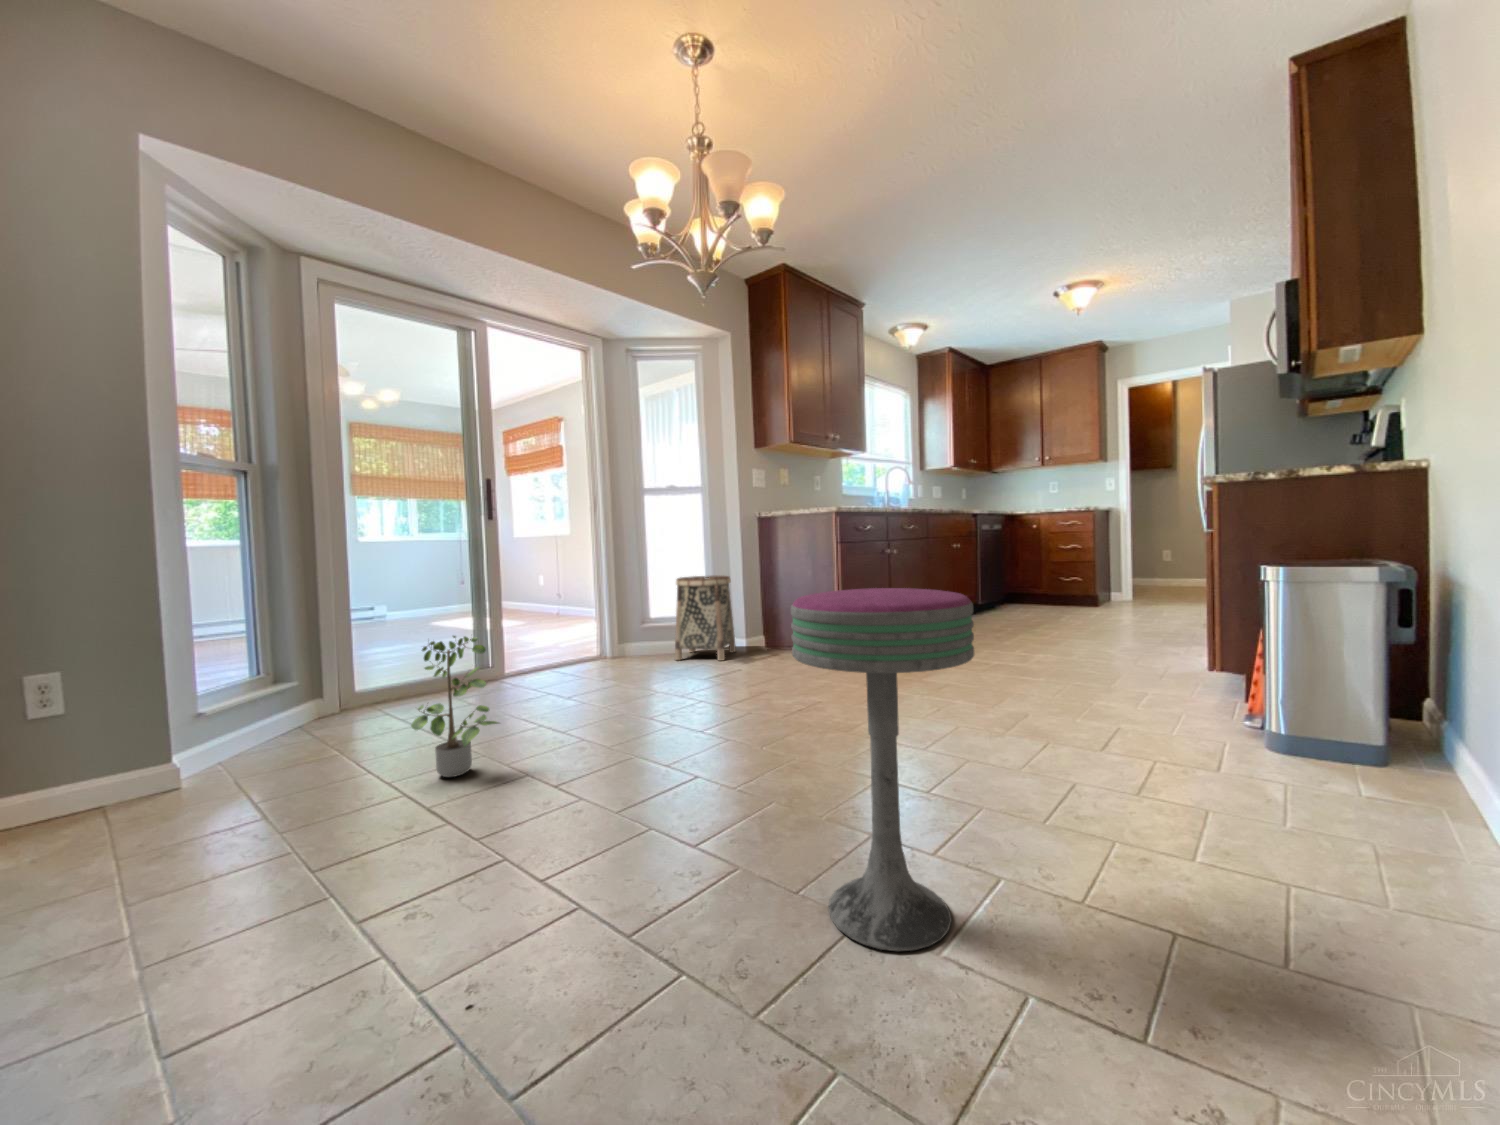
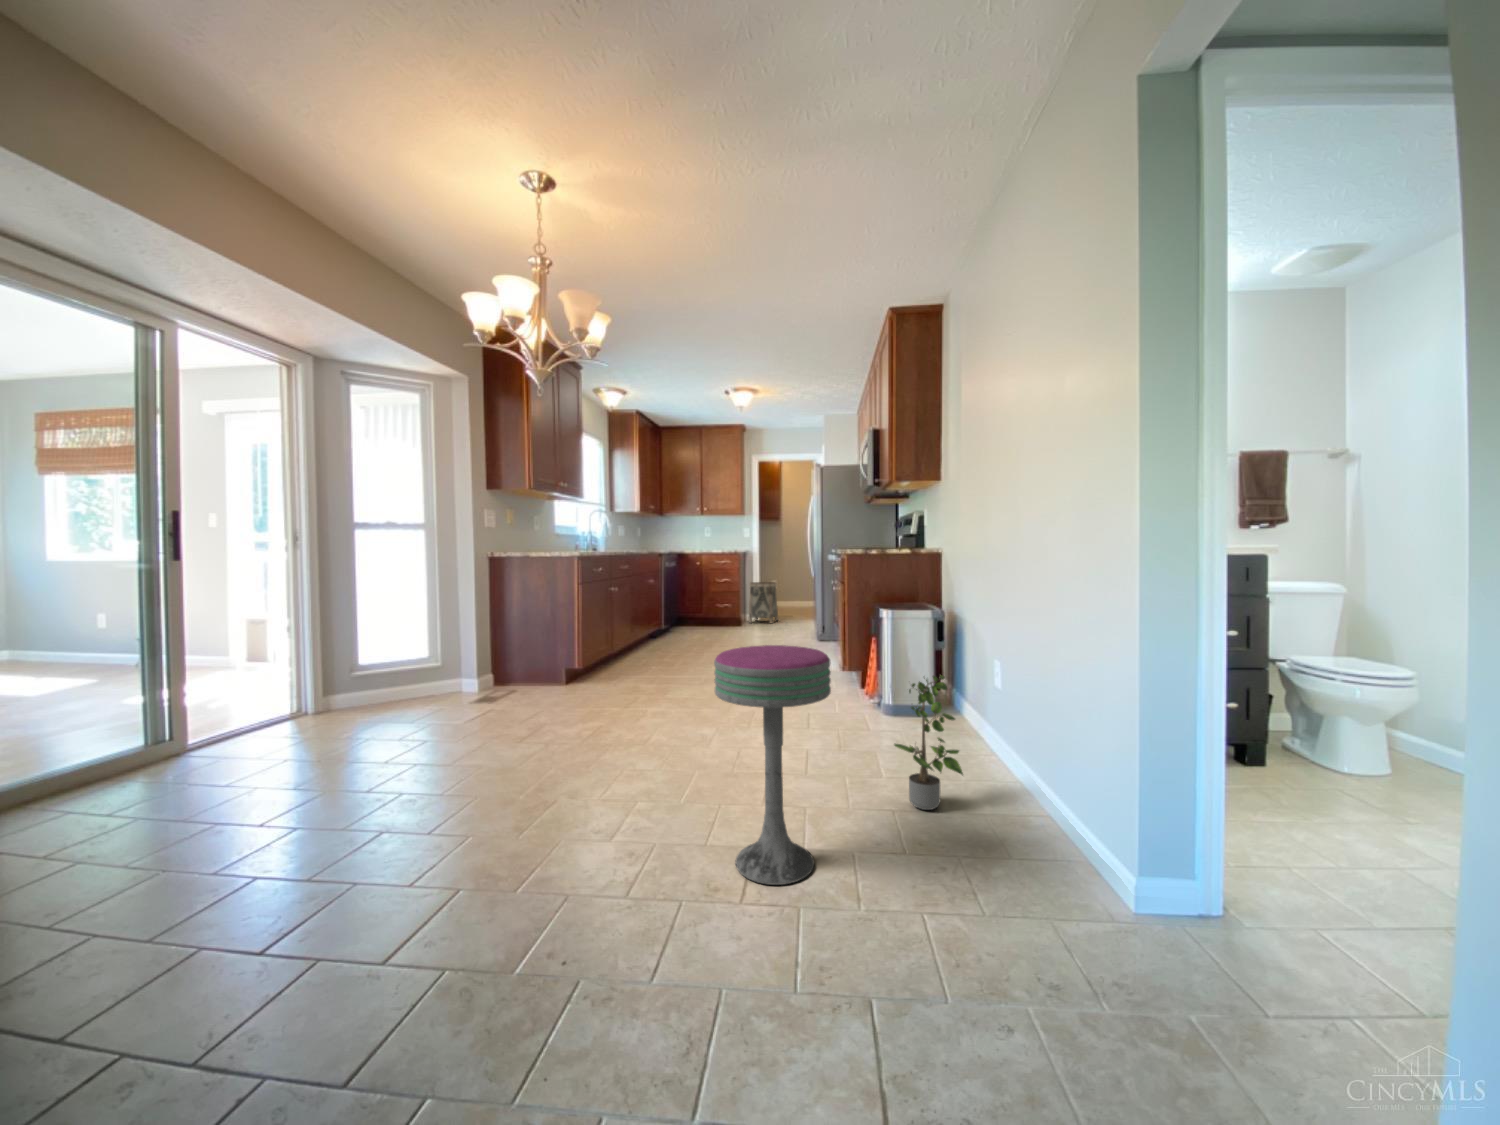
basket: present [675,576,736,660] -> present [749,582,778,623]
potted plant: present [411,636,499,777] -> present [894,675,963,810]

